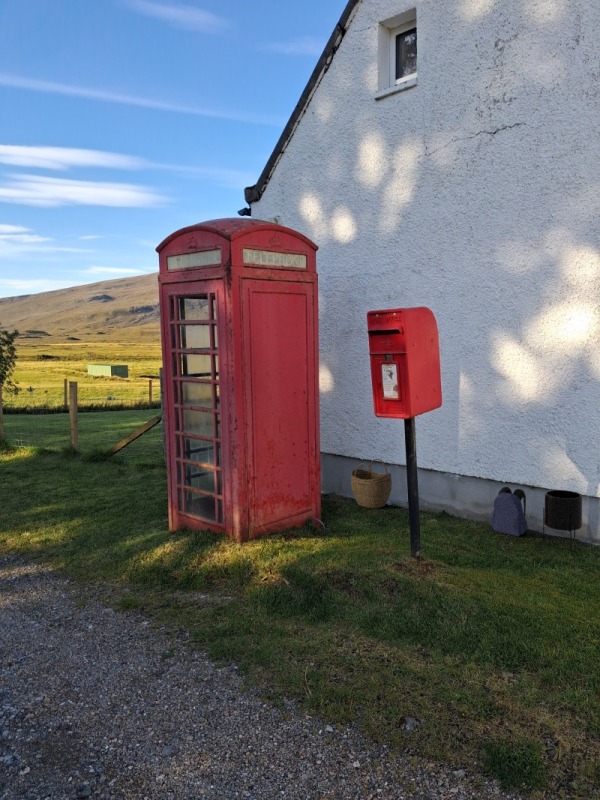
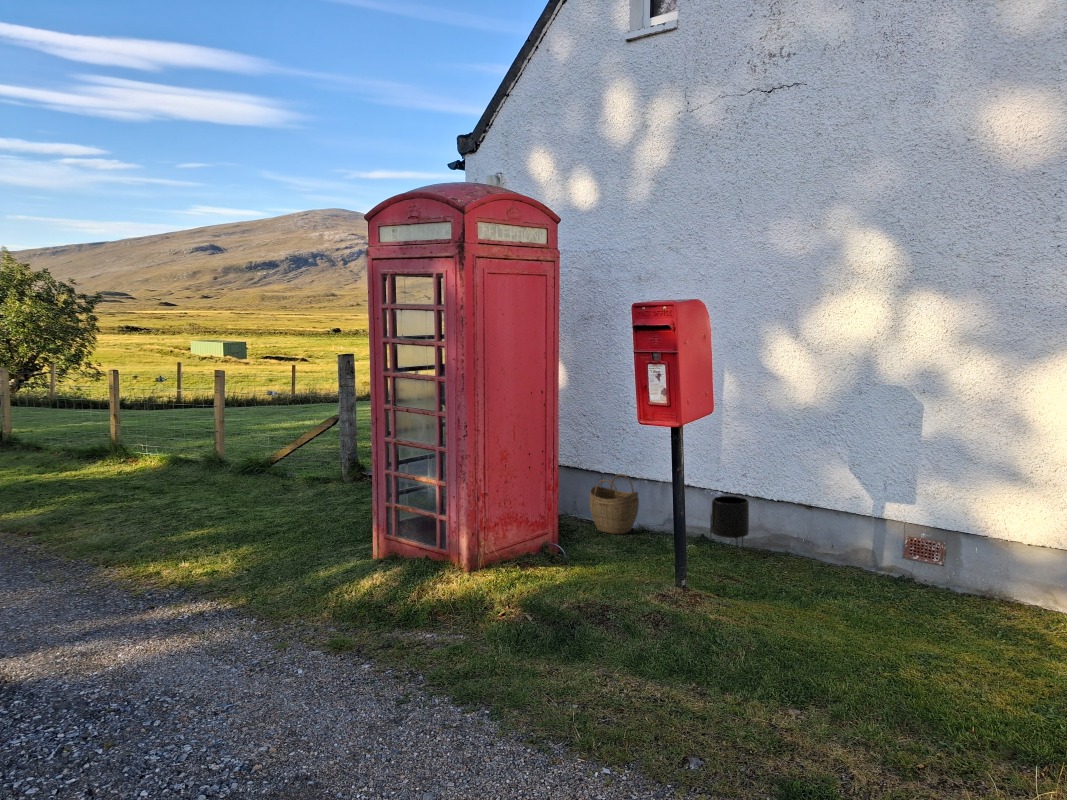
backpack: present [491,487,528,536] -> none [760,508,803,567]
planter: present [543,490,582,548] -> present [710,496,749,556]

